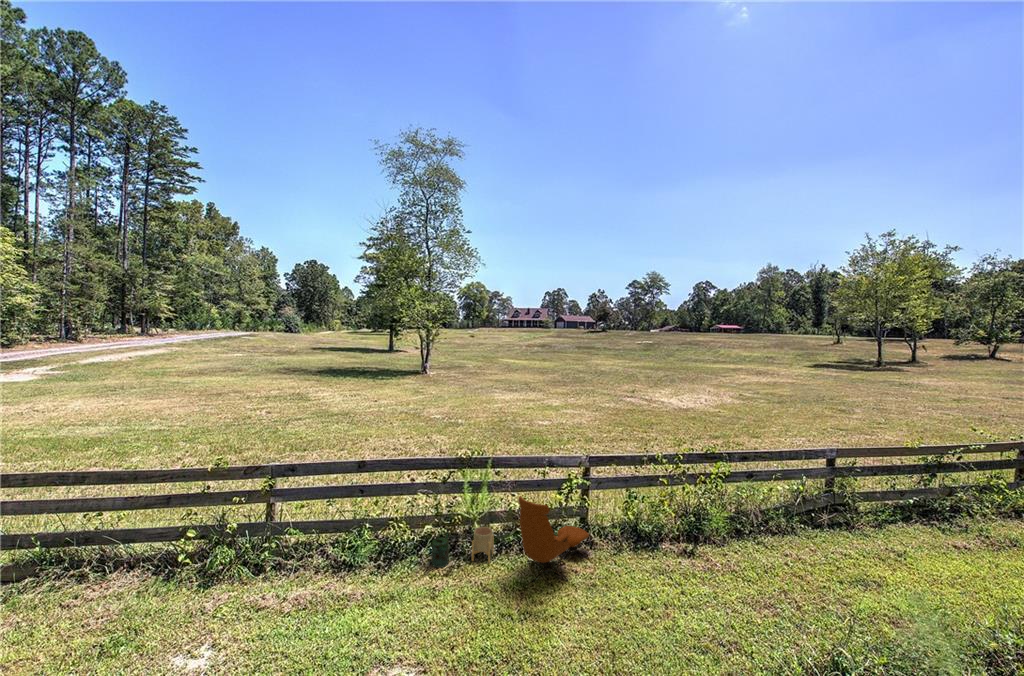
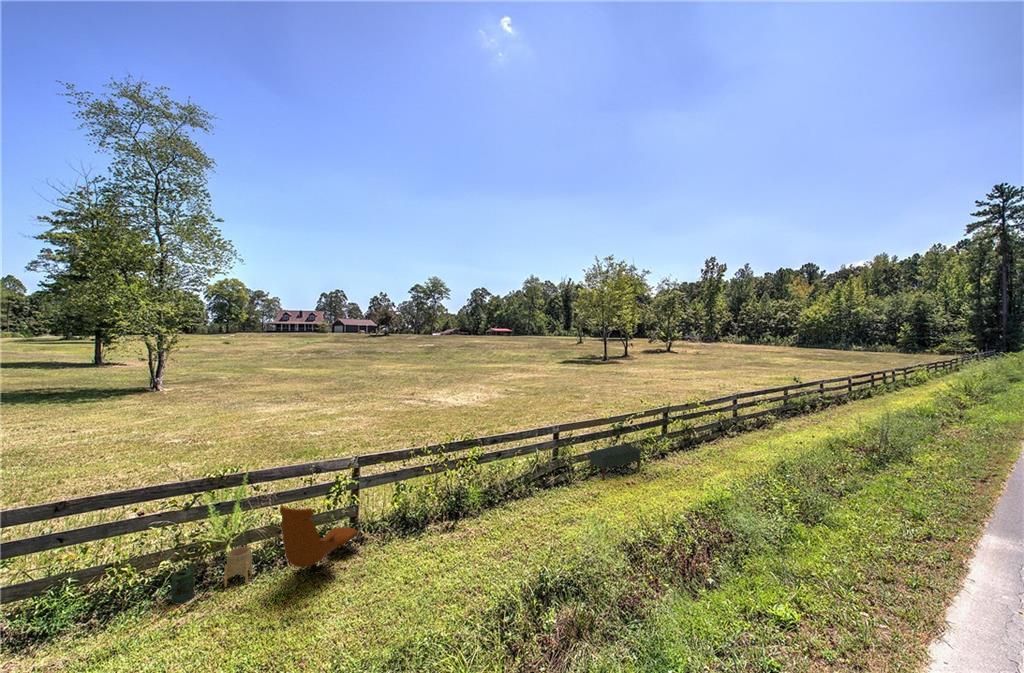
bench: none [883,488,978,532] -> present [590,445,641,480]

